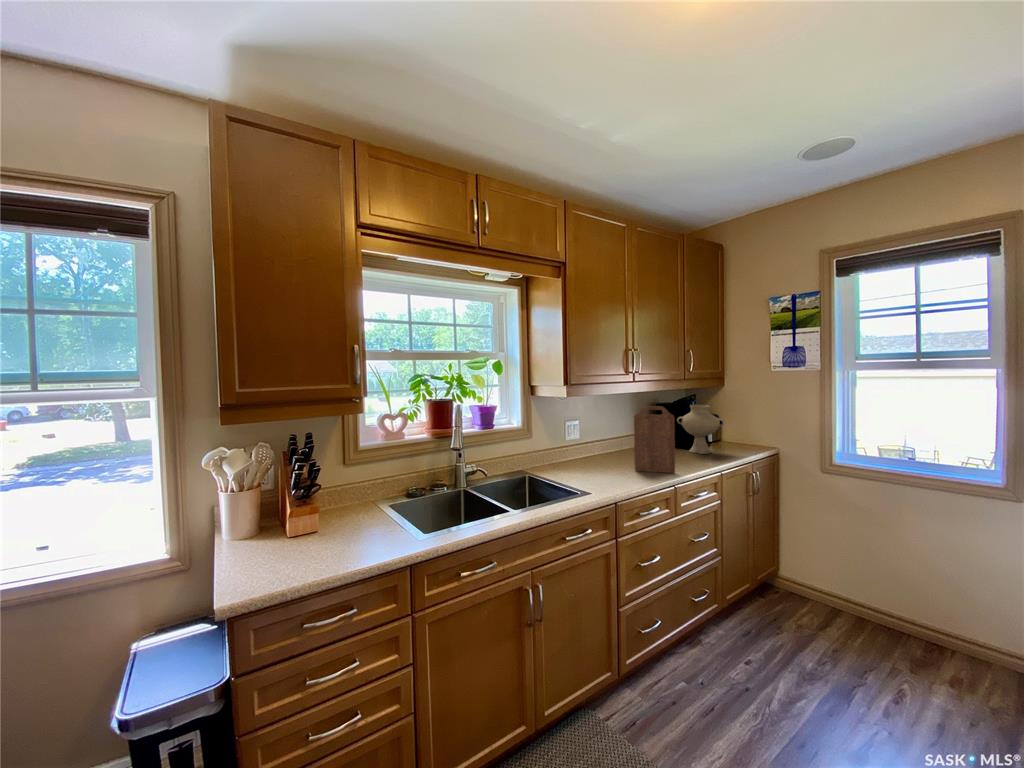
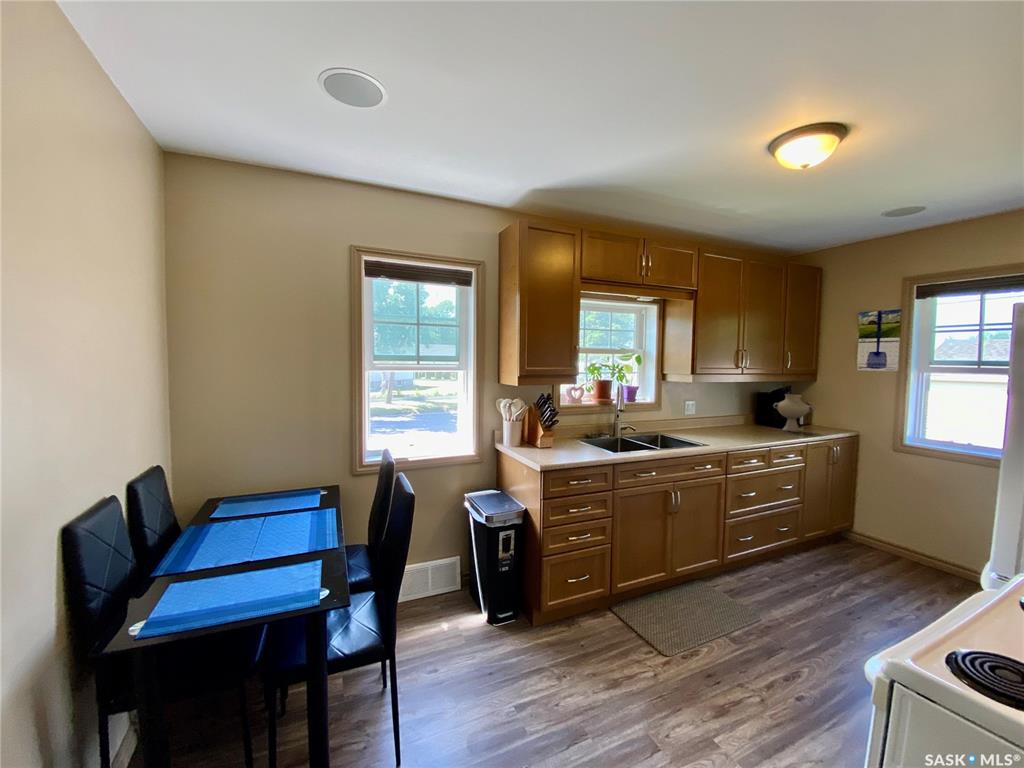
cutting board: present [634,406,675,473] -> none [740,391,773,440]

